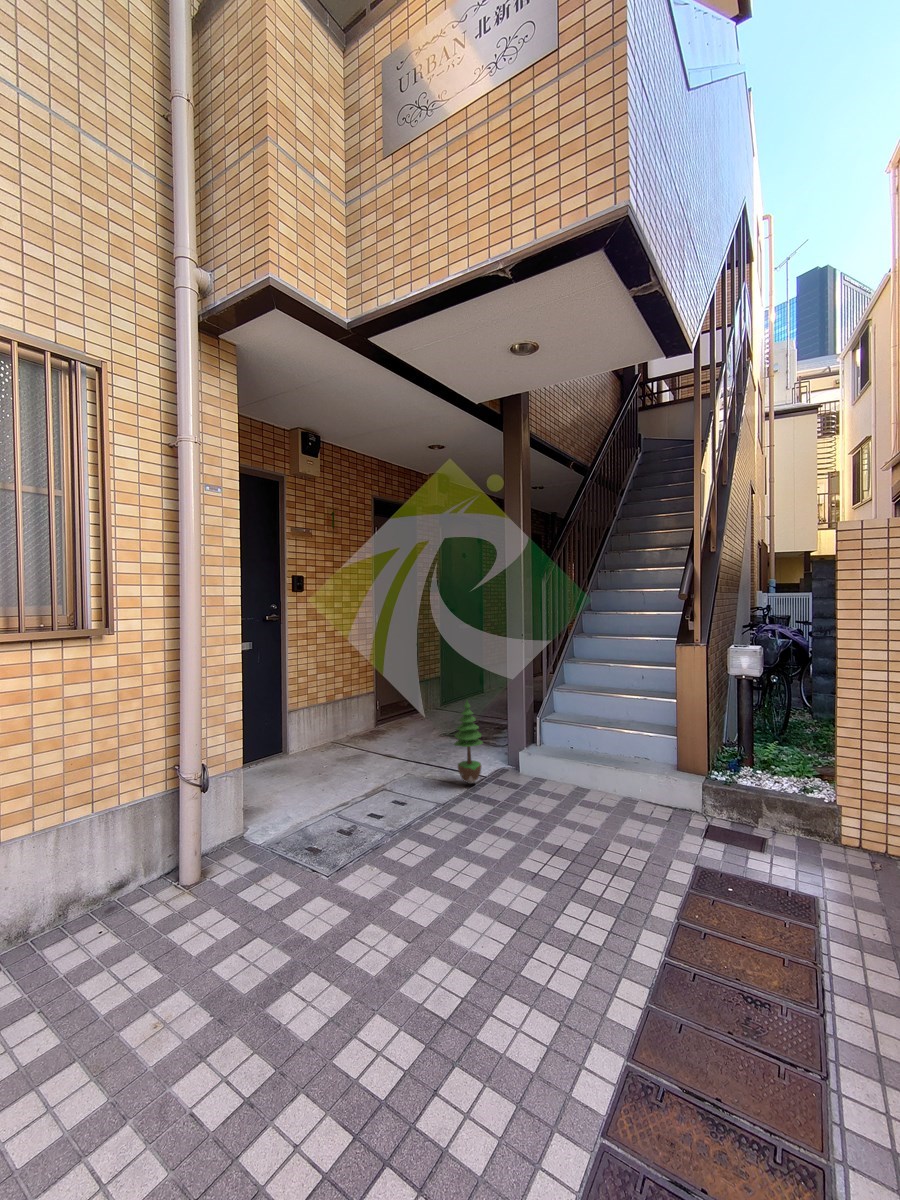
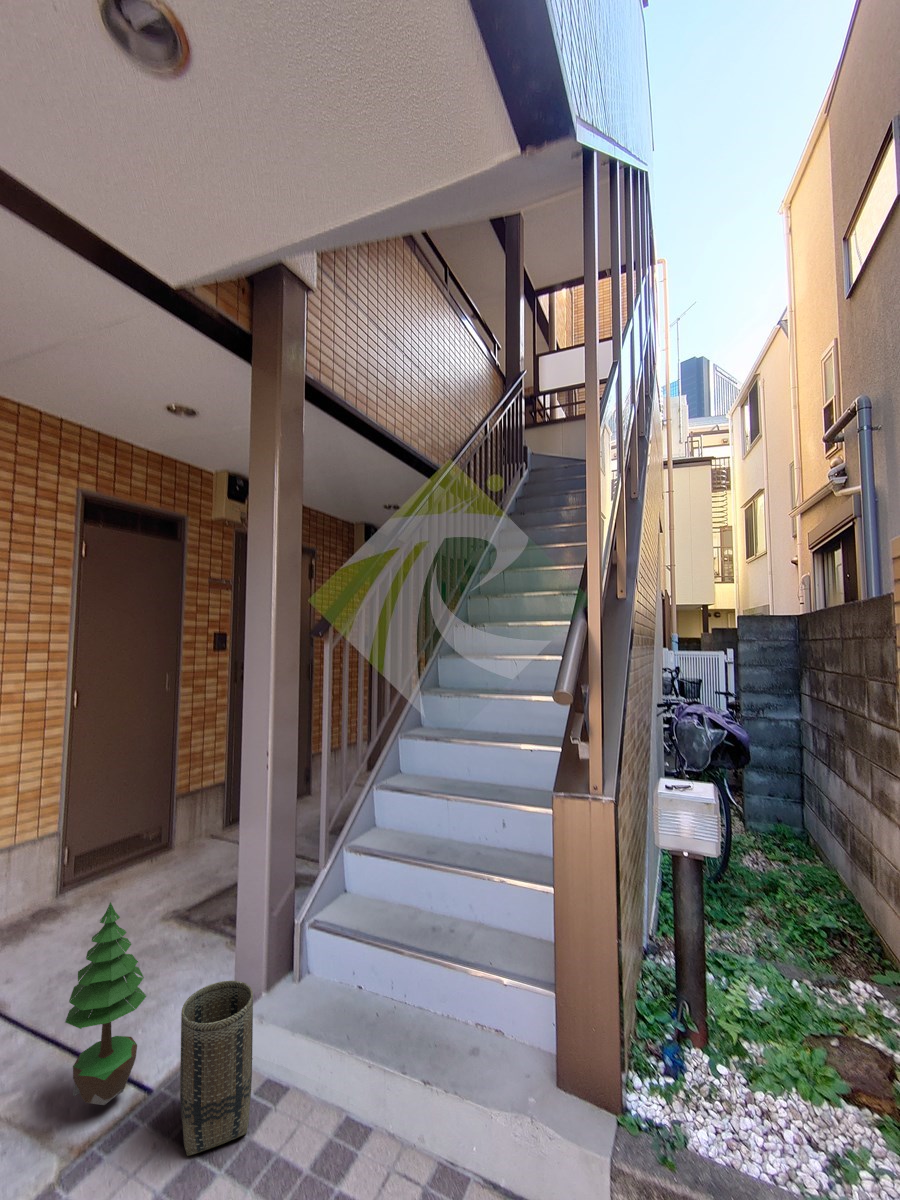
basket: none [507,735,539,796] -> present [180,981,253,1156]

